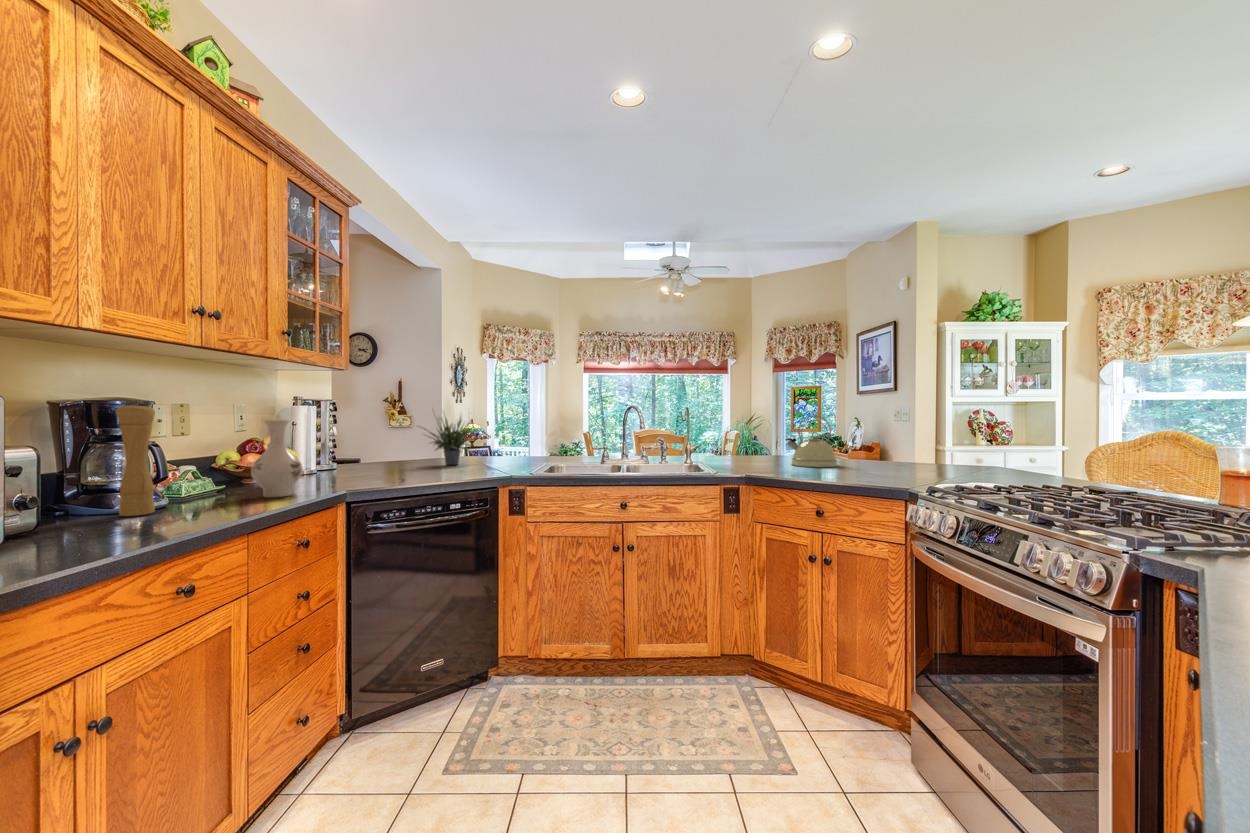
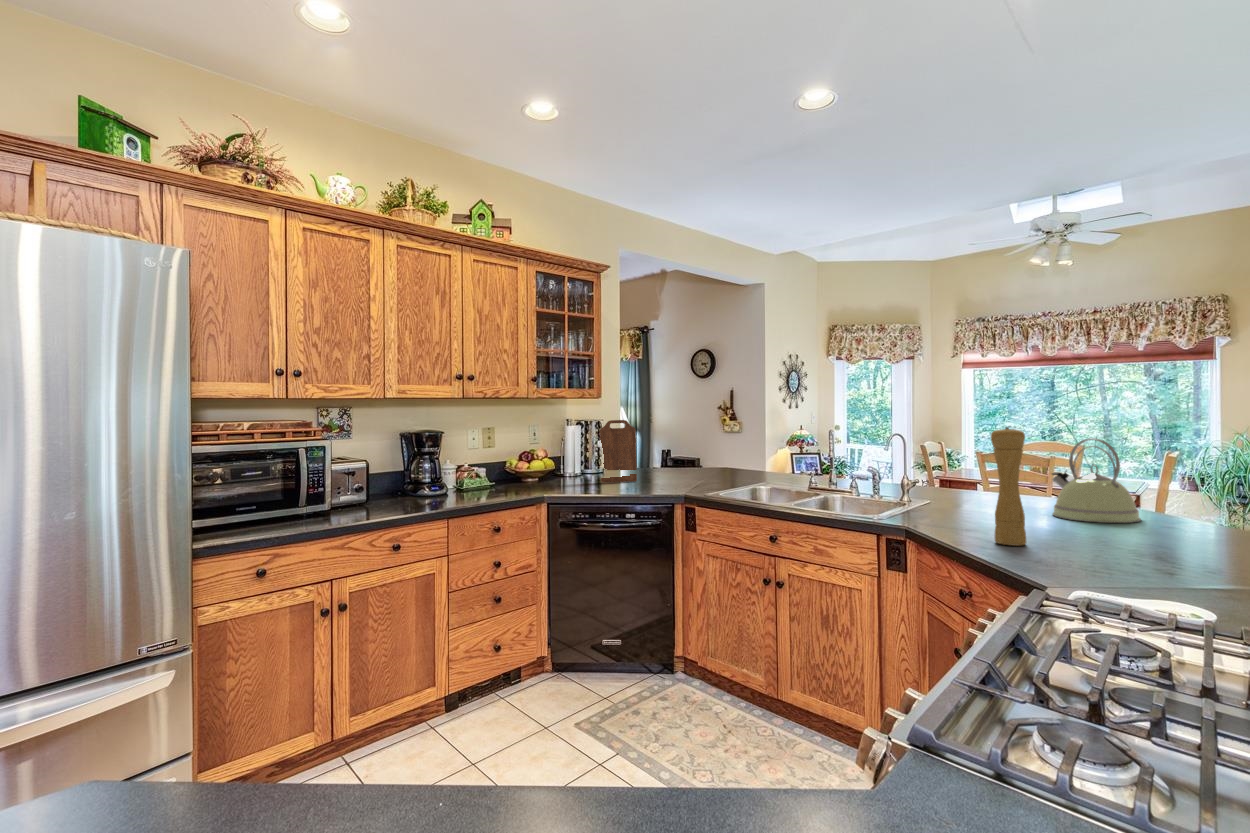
cutting board: none [350,397,396,473] -> present [600,420,637,483]
pepper mill: present [116,404,155,516] -> present [991,427,1026,546]
potted plant: present [417,418,482,465] -> none [656,425,721,481]
vase: present [251,420,303,497] -> none [498,443,527,496]

